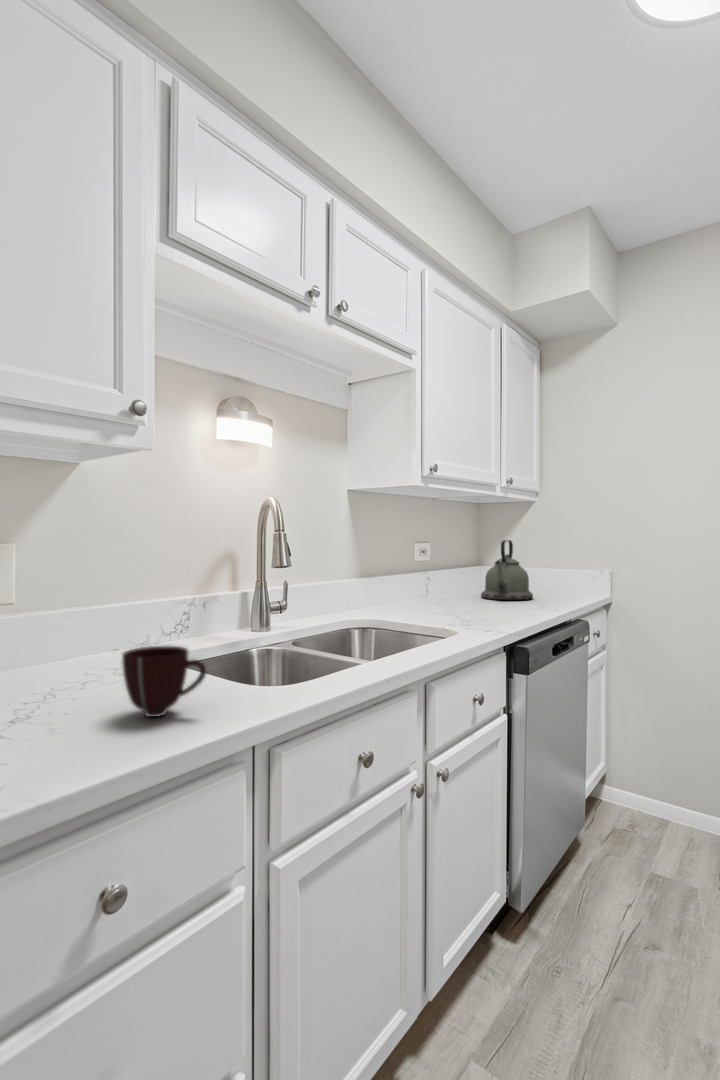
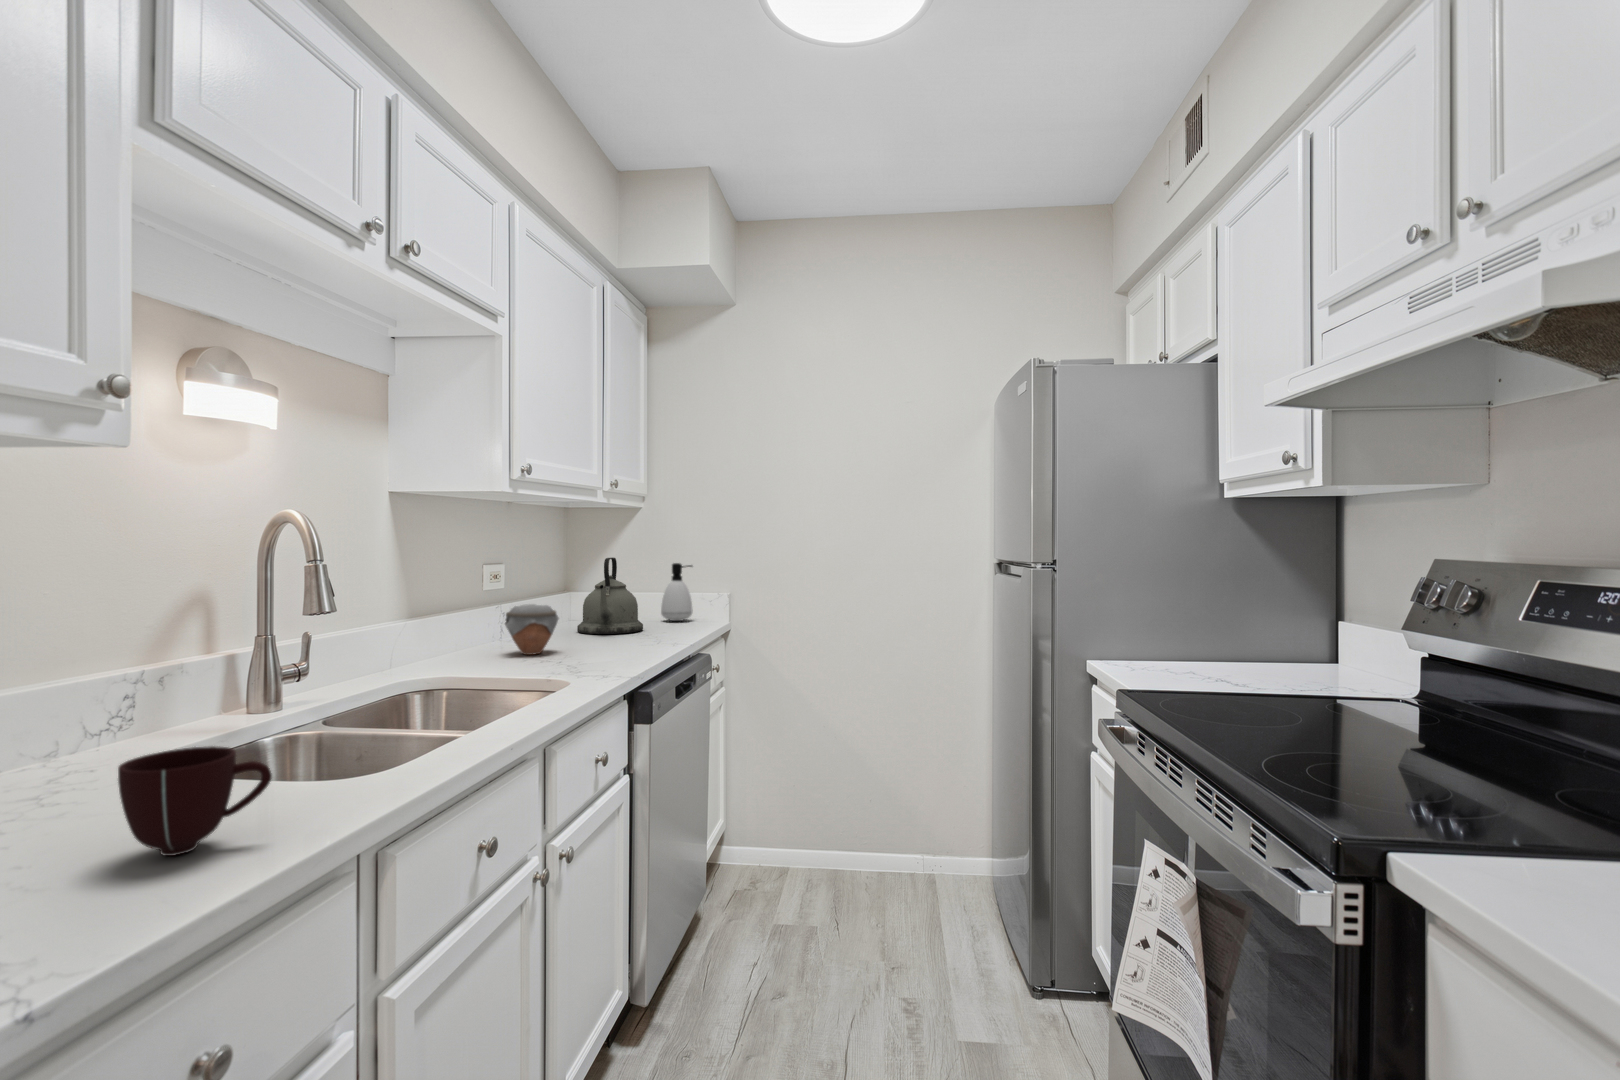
soap dispenser: none [551,546,579,594] -> present [661,563,693,621]
jar: none [421,573,462,611] -> present [505,604,559,655]

